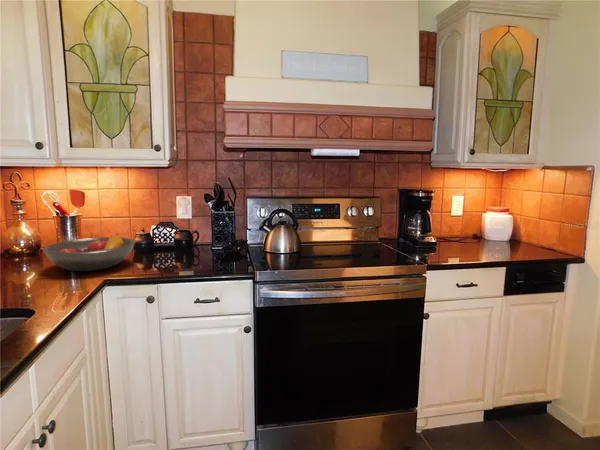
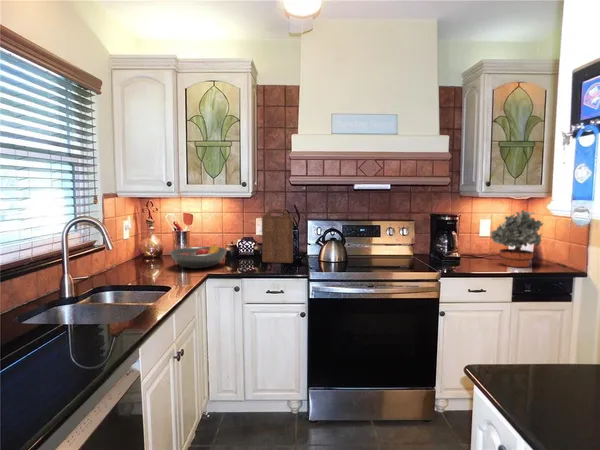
cutting board: none [185,183,230,257] -> present [262,209,293,263]
potted plant: none [474,183,535,253] -> present [491,210,543,267]

